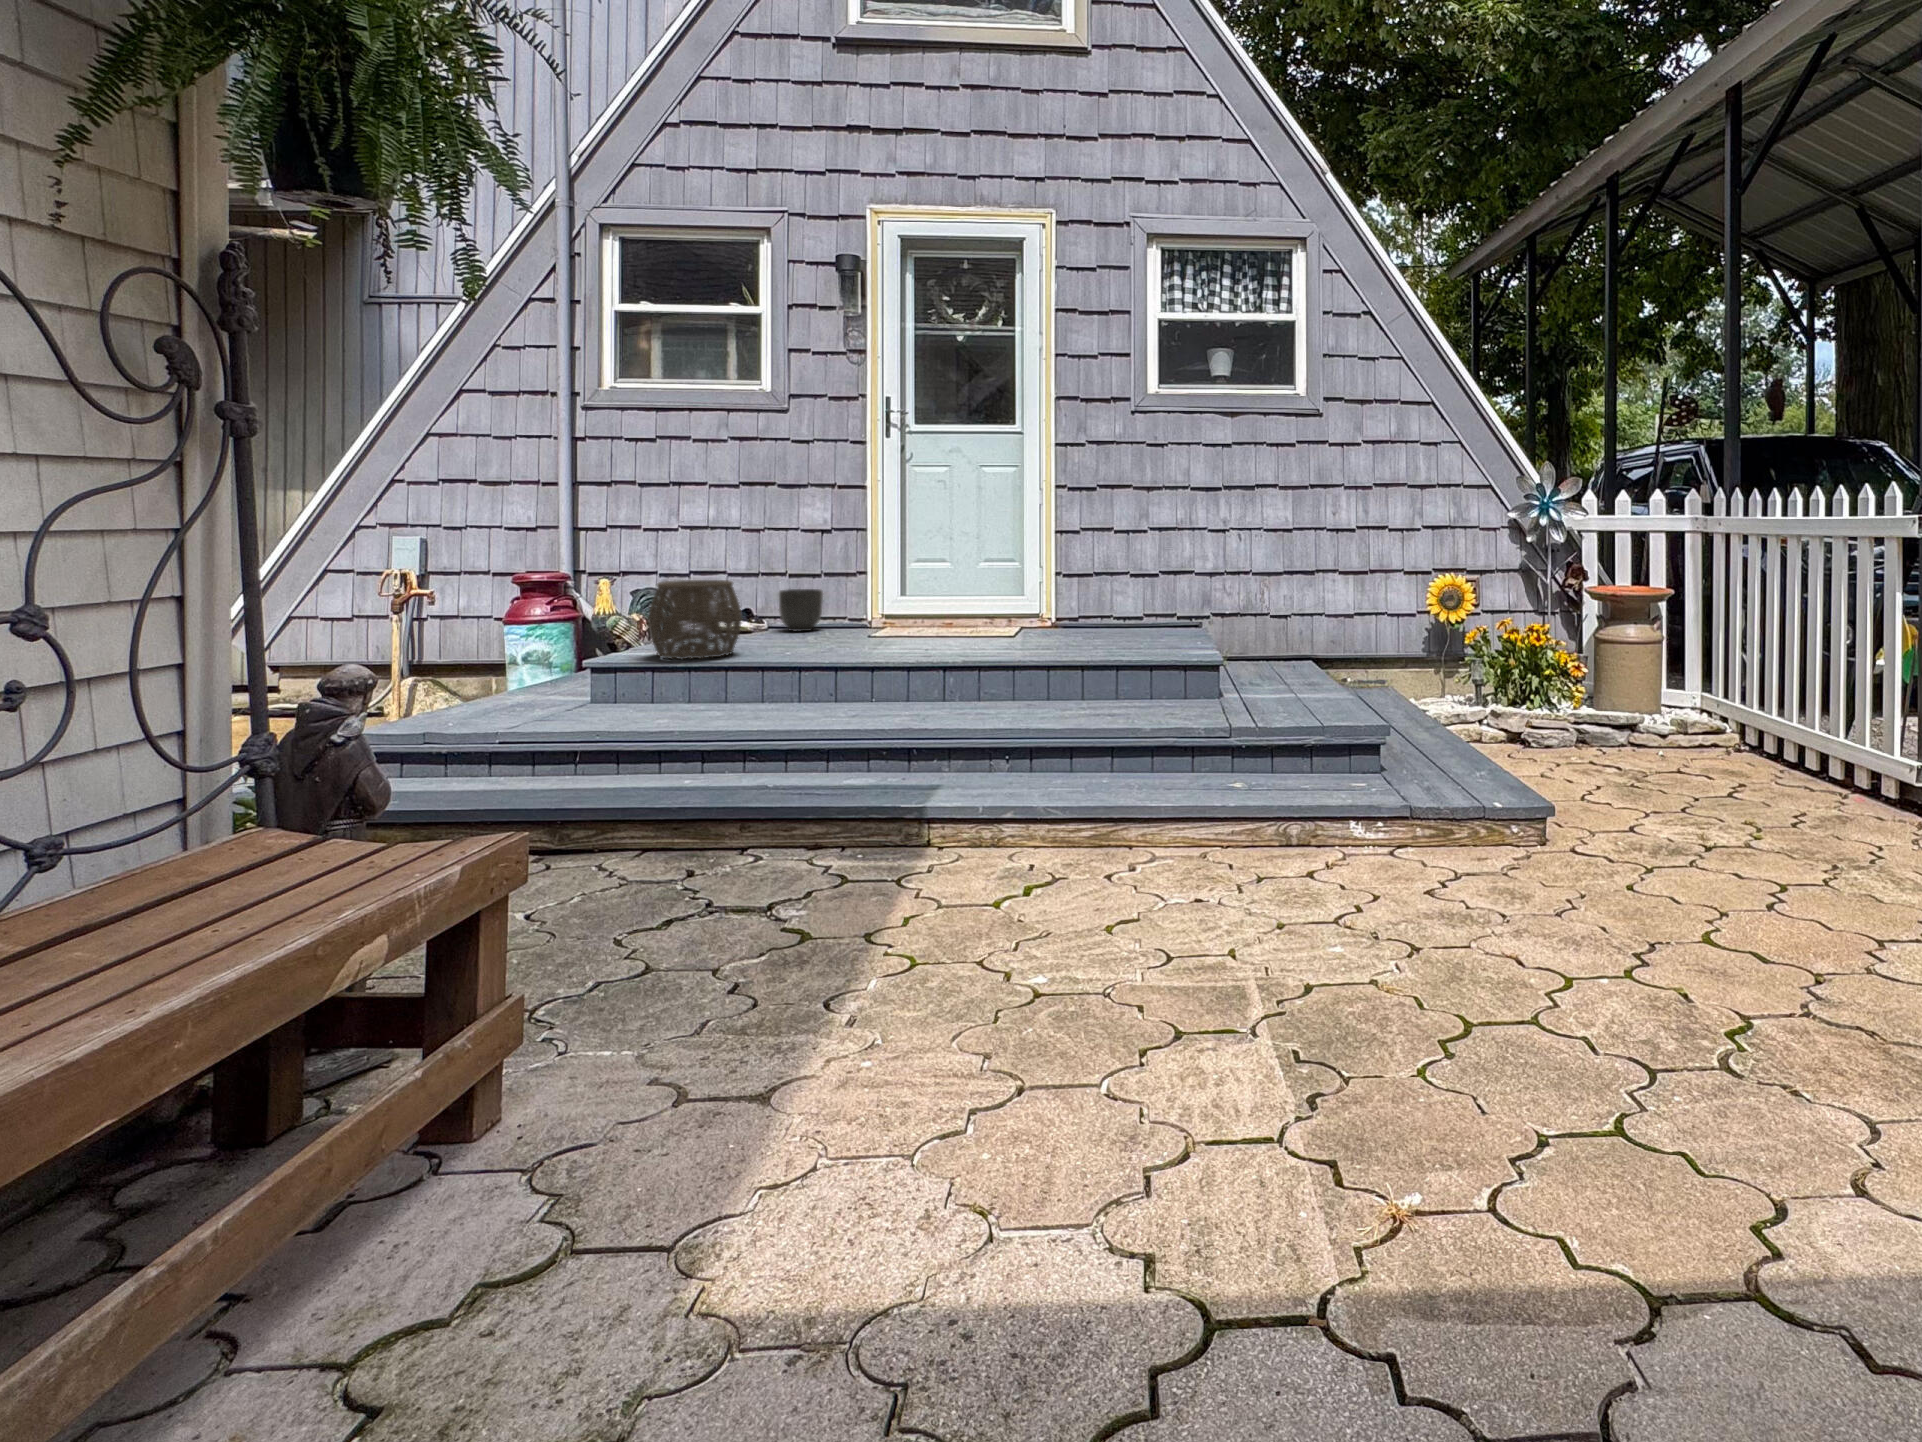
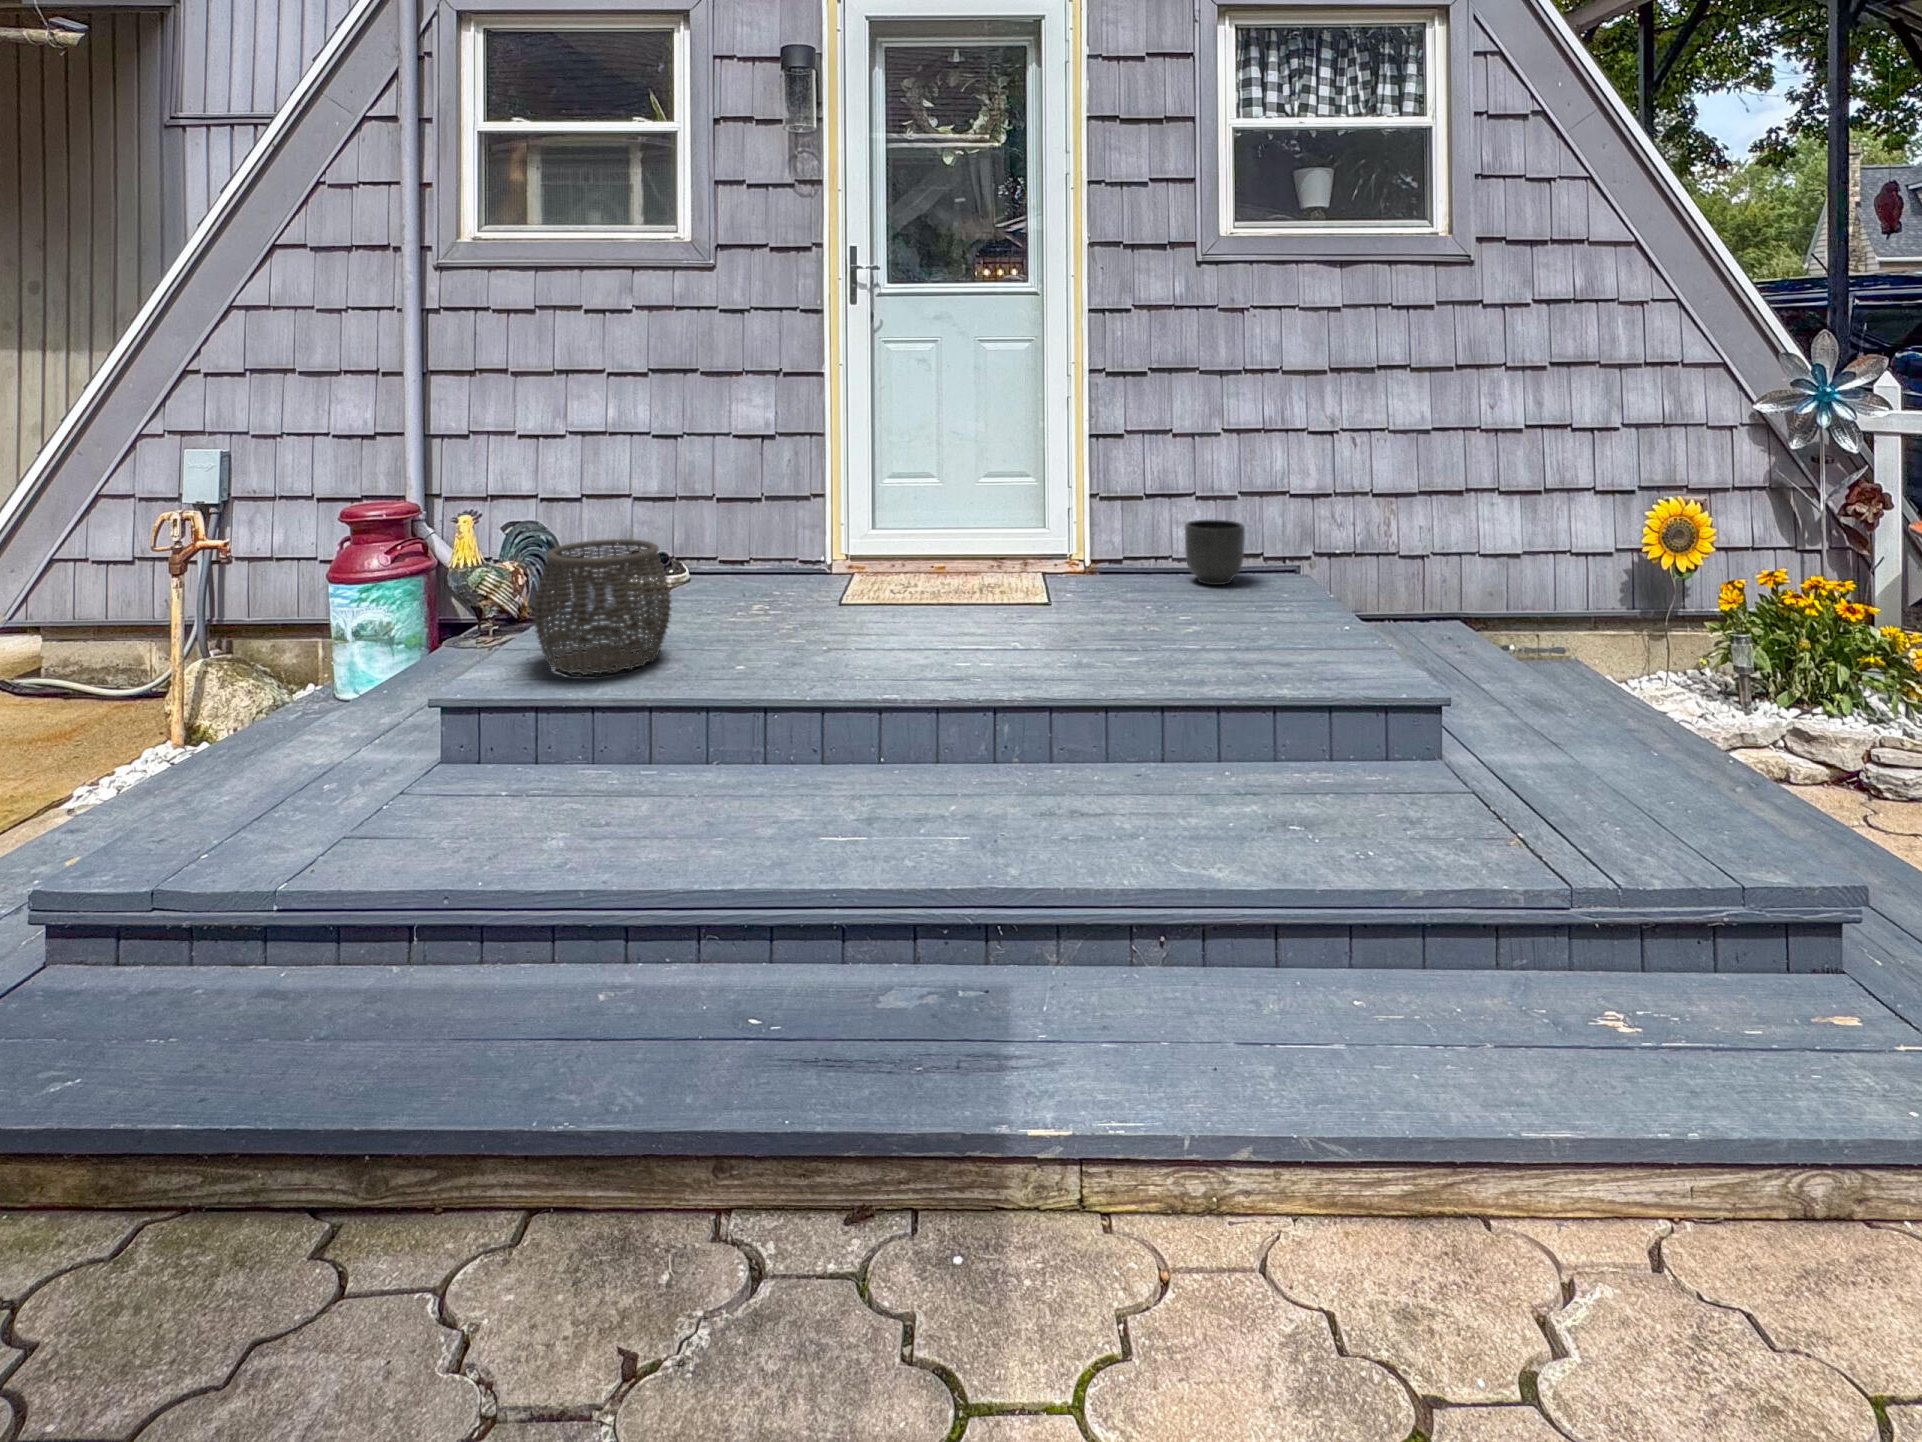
planter: present [779,589,823,631] -> present [1185,520,1245,585]

